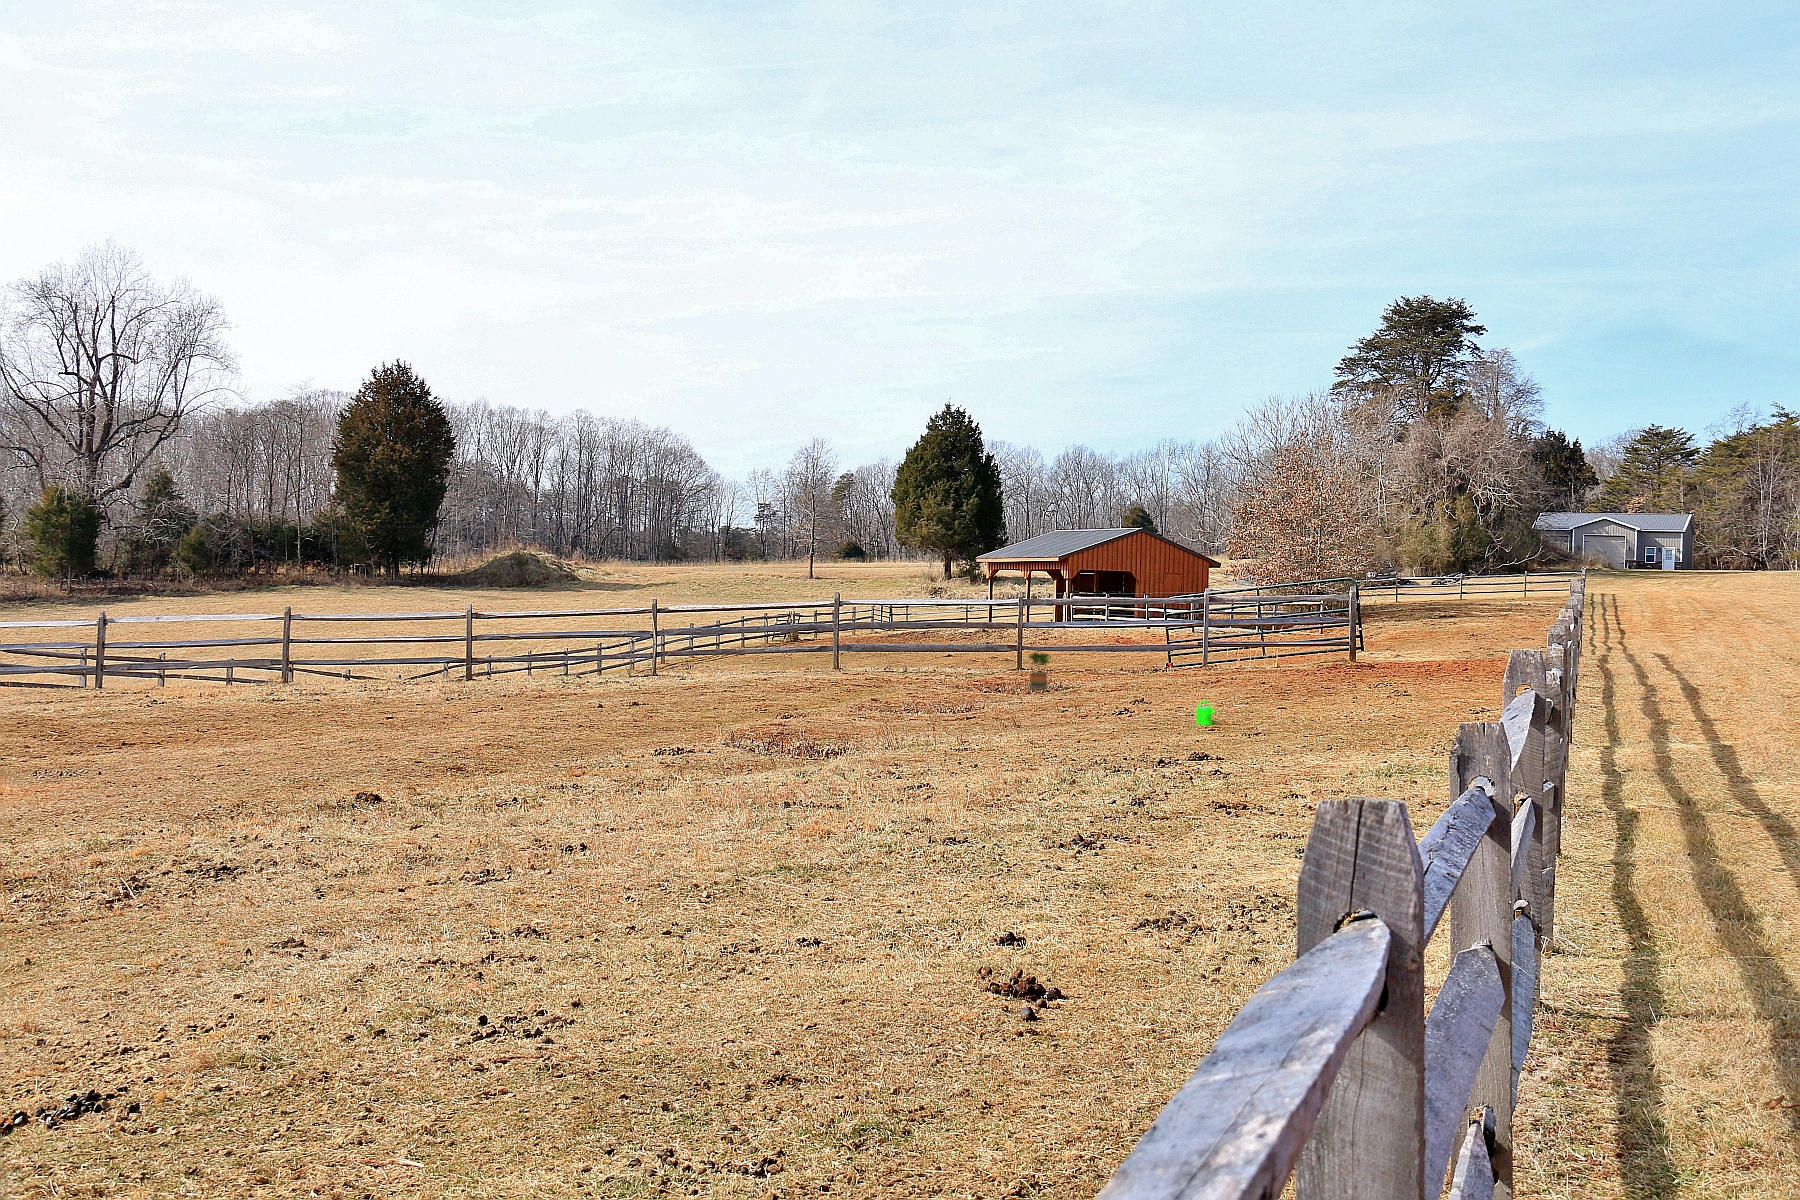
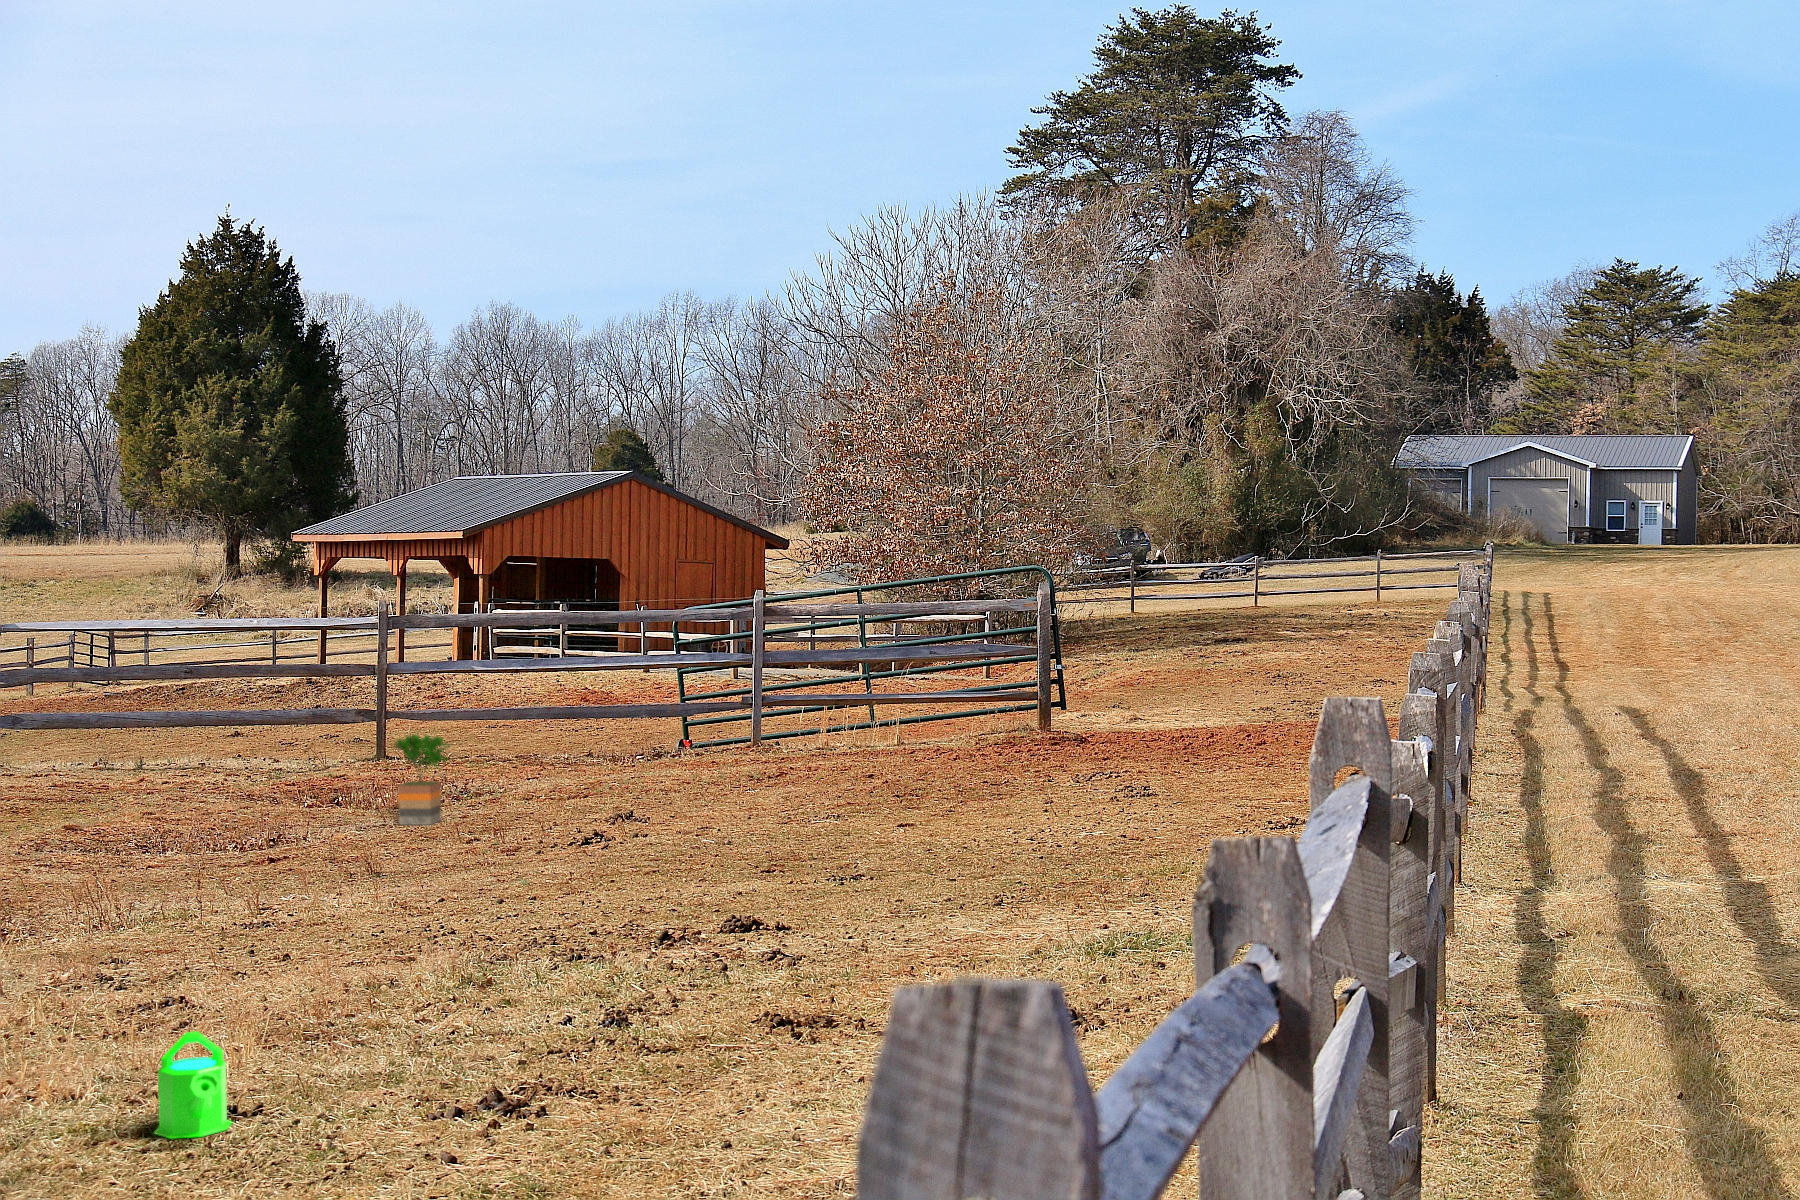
watering can: present [1196,700,1214,725] -> present [154,1031,232,1138]

